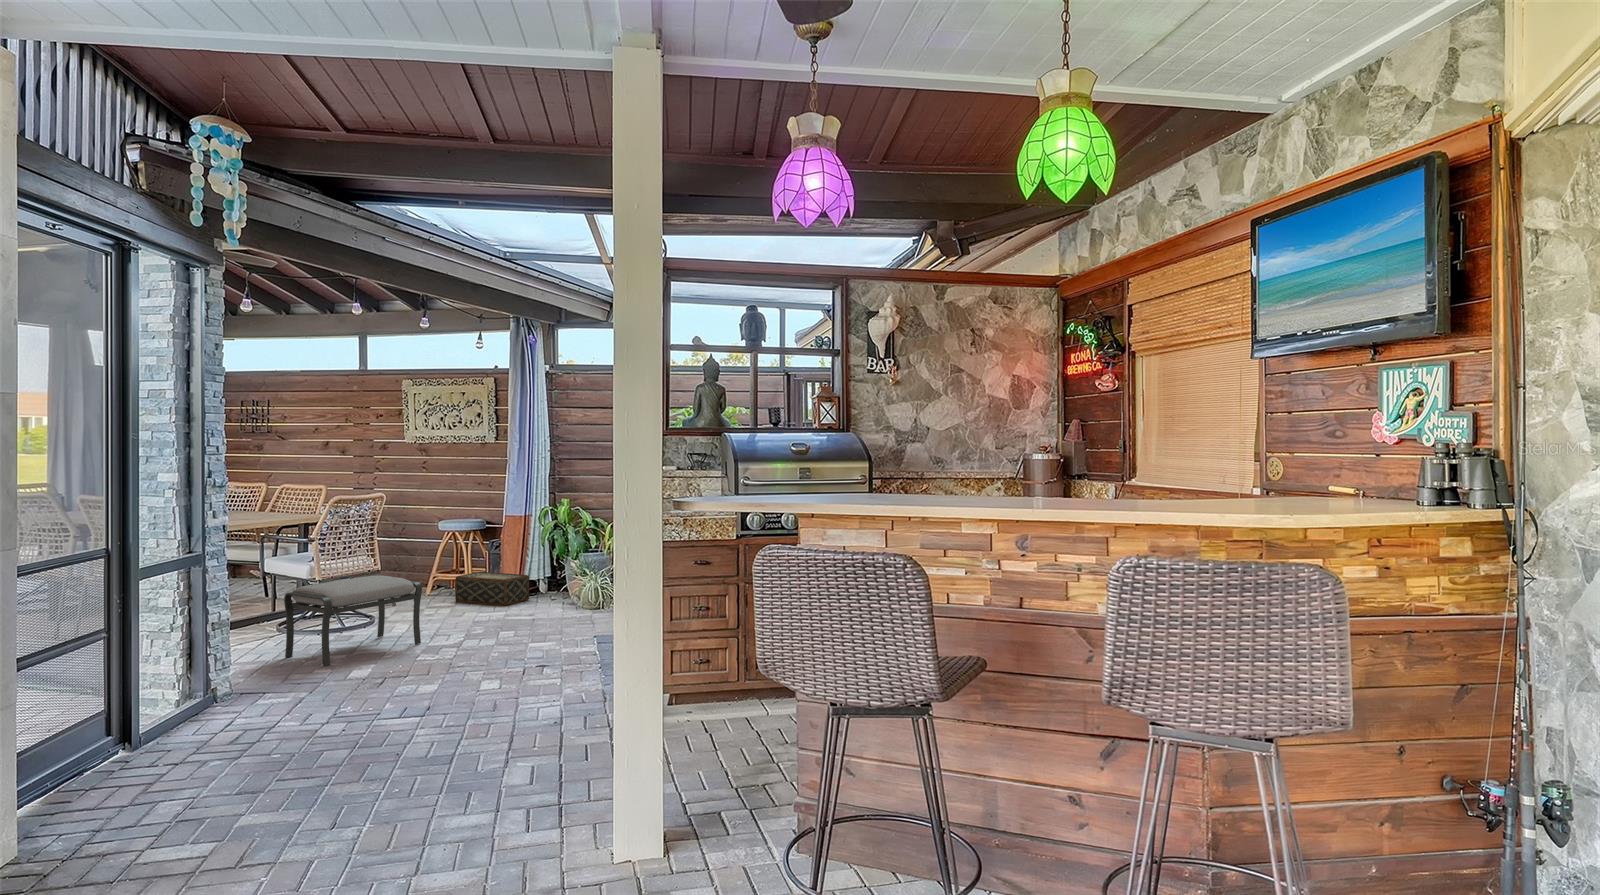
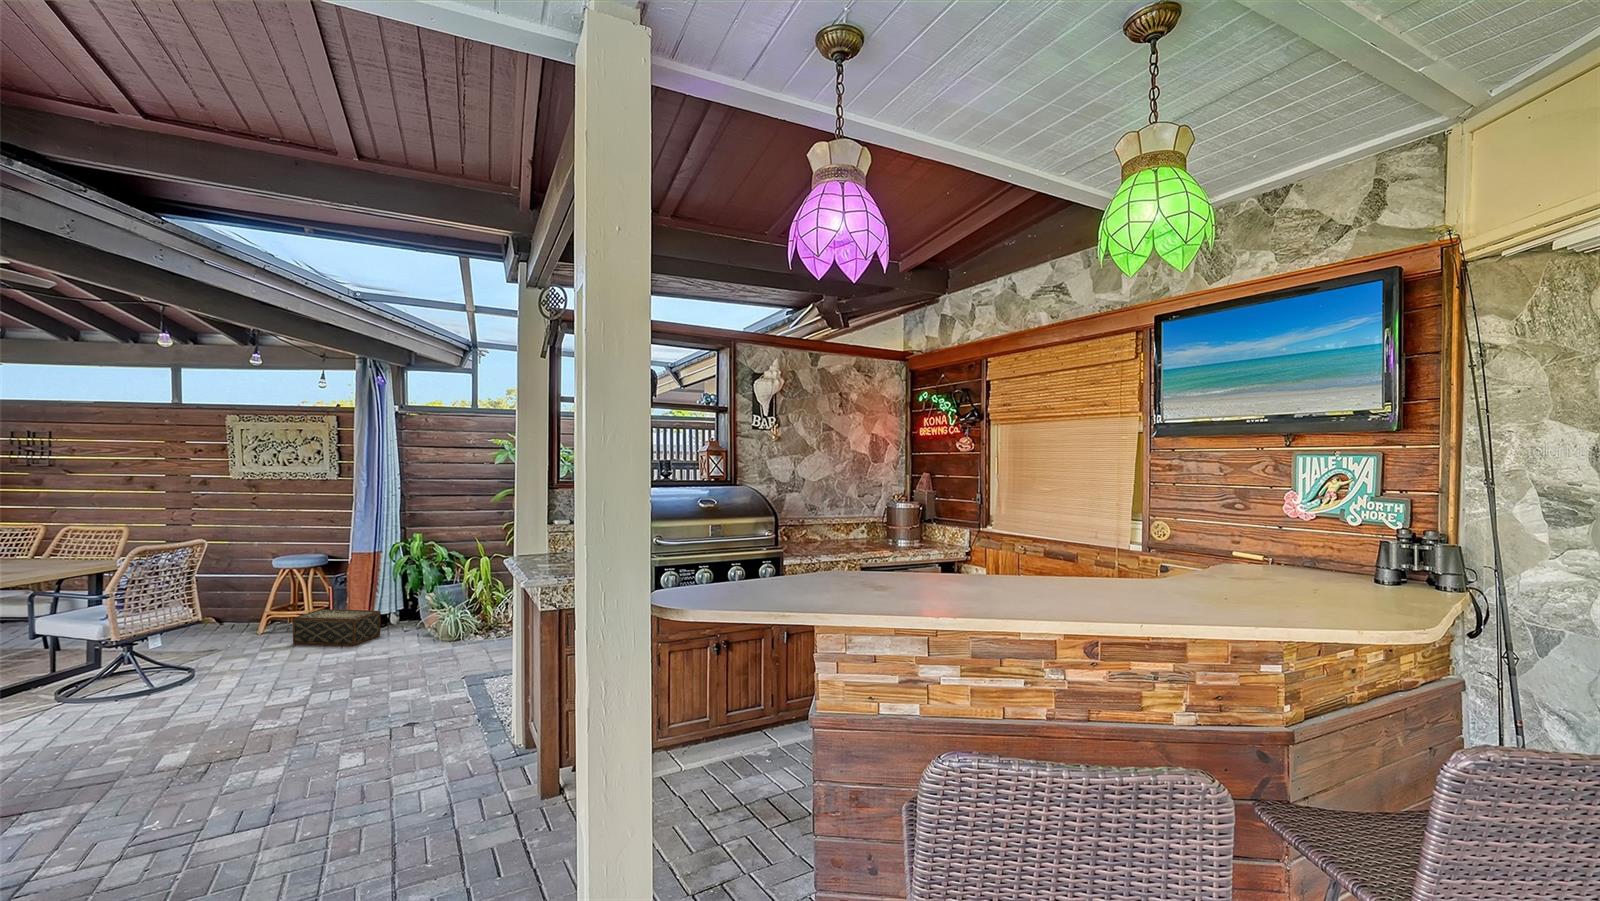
ottoman: present [284,575,422,666] -> none [64,635,257,756]

